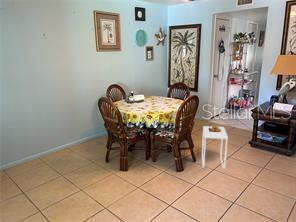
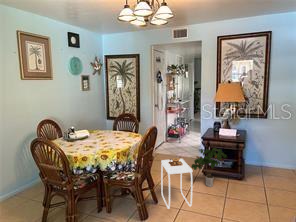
potted plant: none [235,120,275,157] -> present [191,148,227,187]

